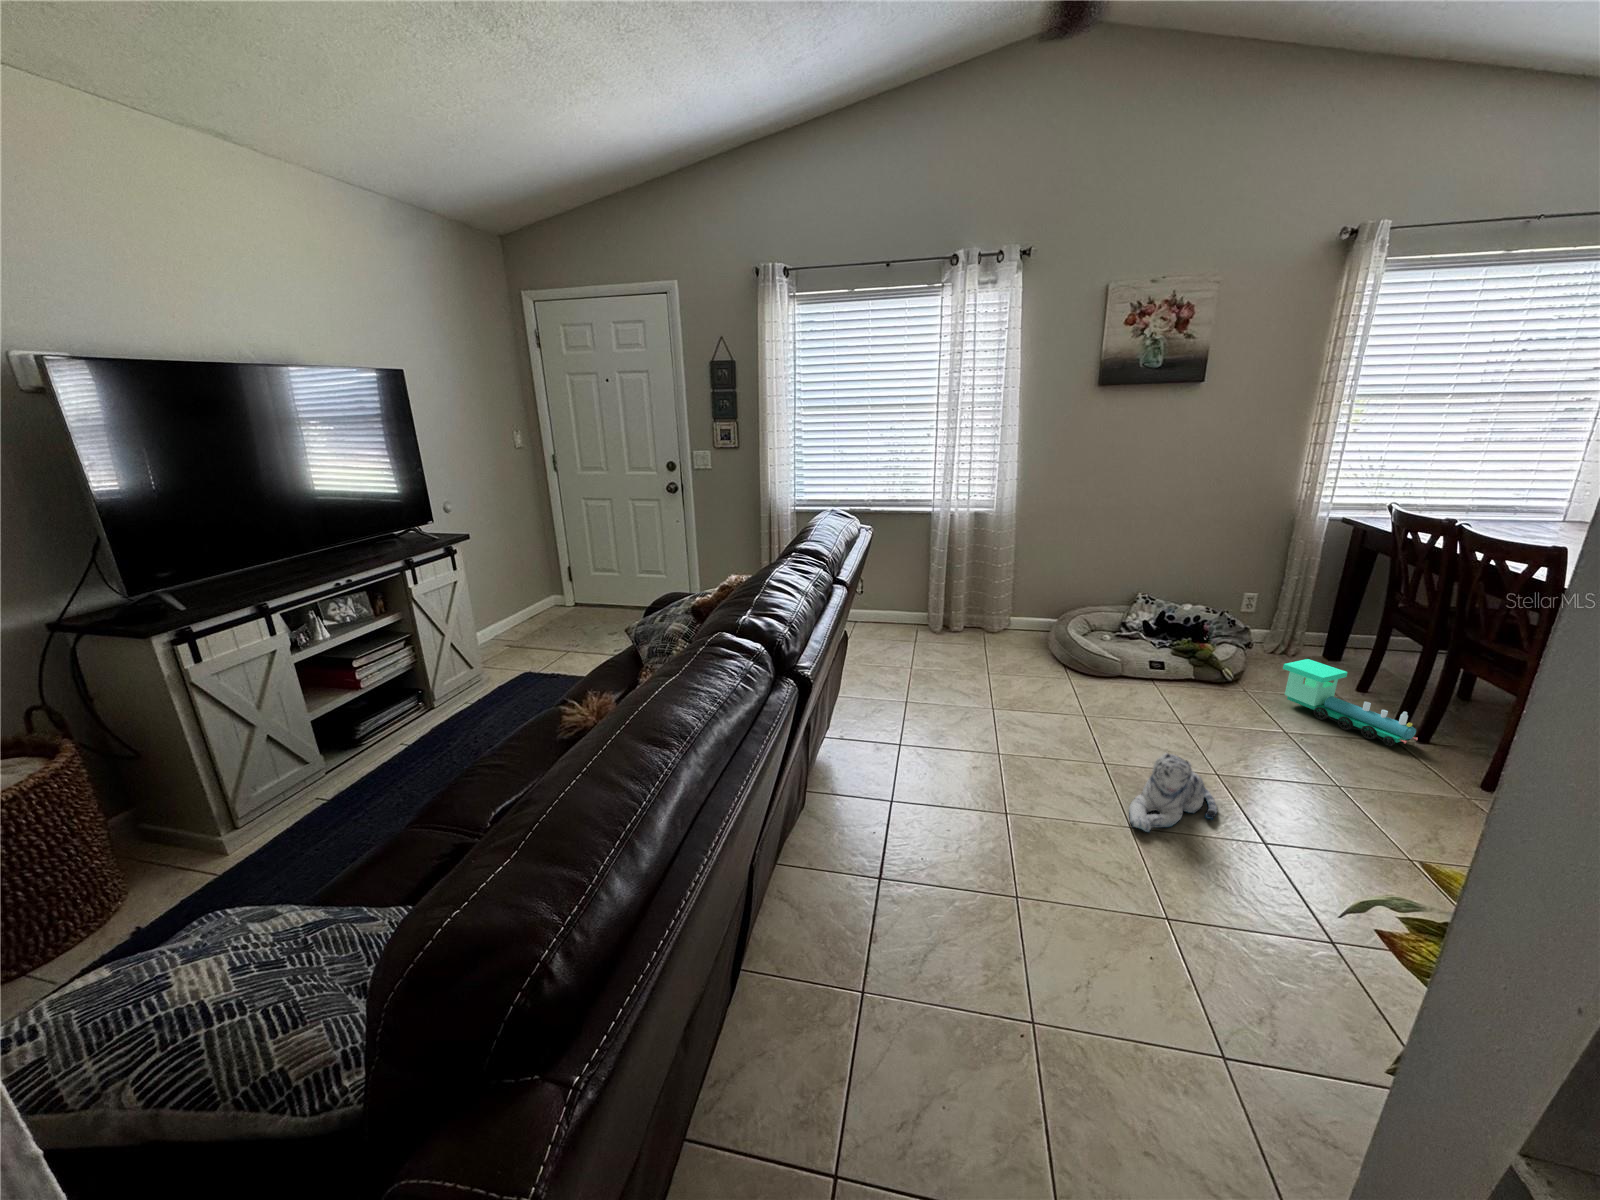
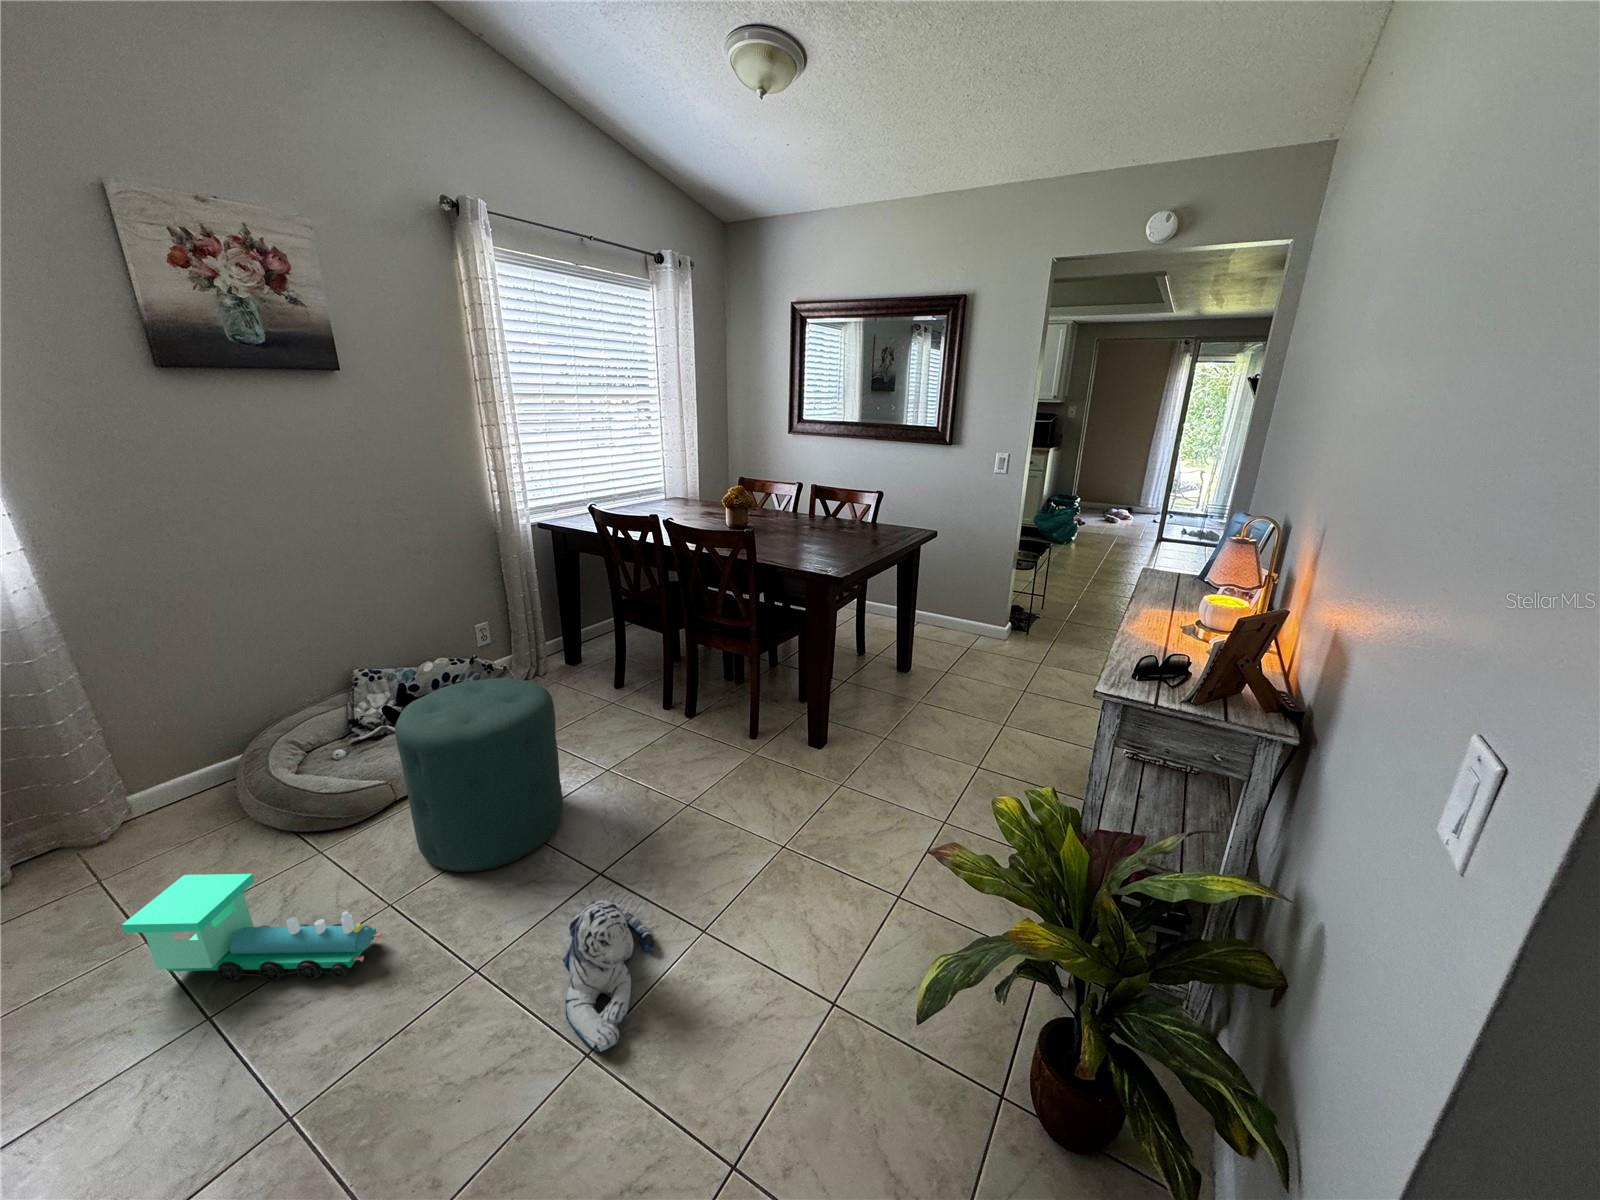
ottoman: none [1115,608,1242,739] -> present [395,678,563,872]
toy train: present [1283,659,1418,746] -> present [122,874,382,981]

